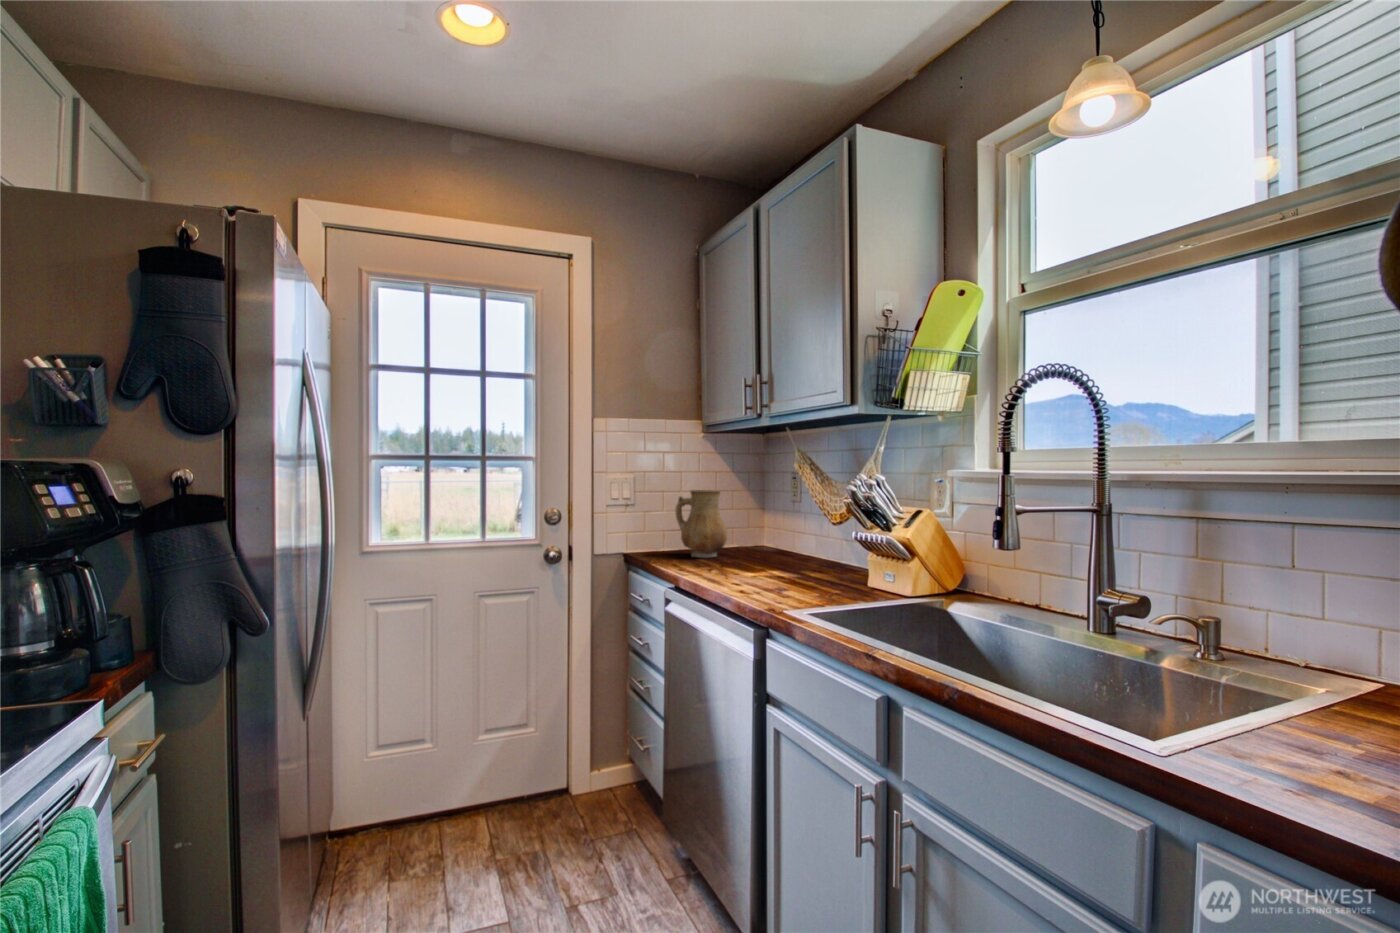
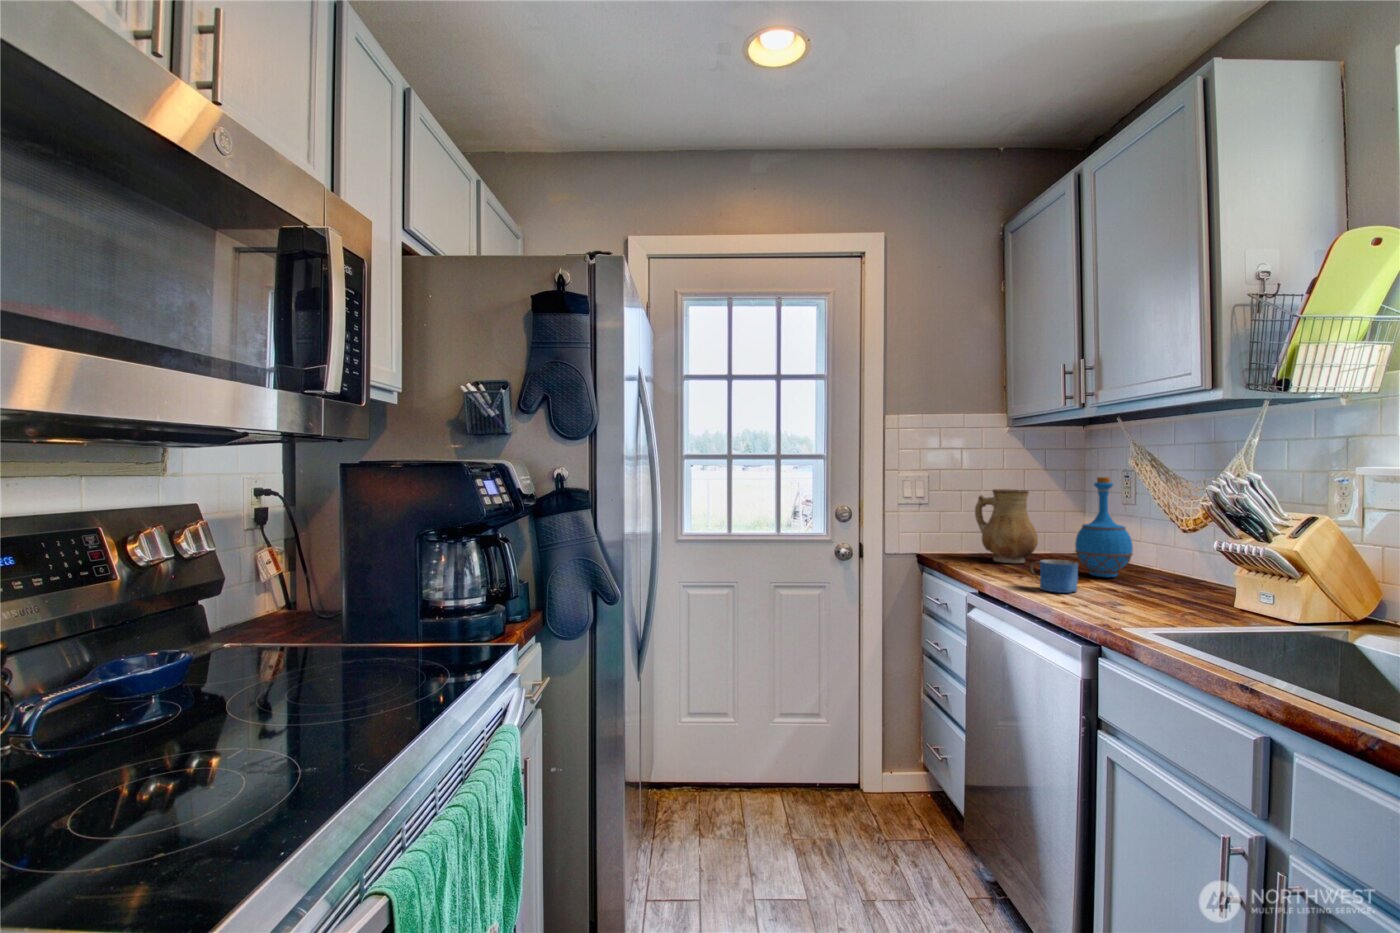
bottle: none [756,479,799,566] -> present [1075,477,1133,577]
mug: none [719,553,757,582] -> present [1030,560,1078,593]

